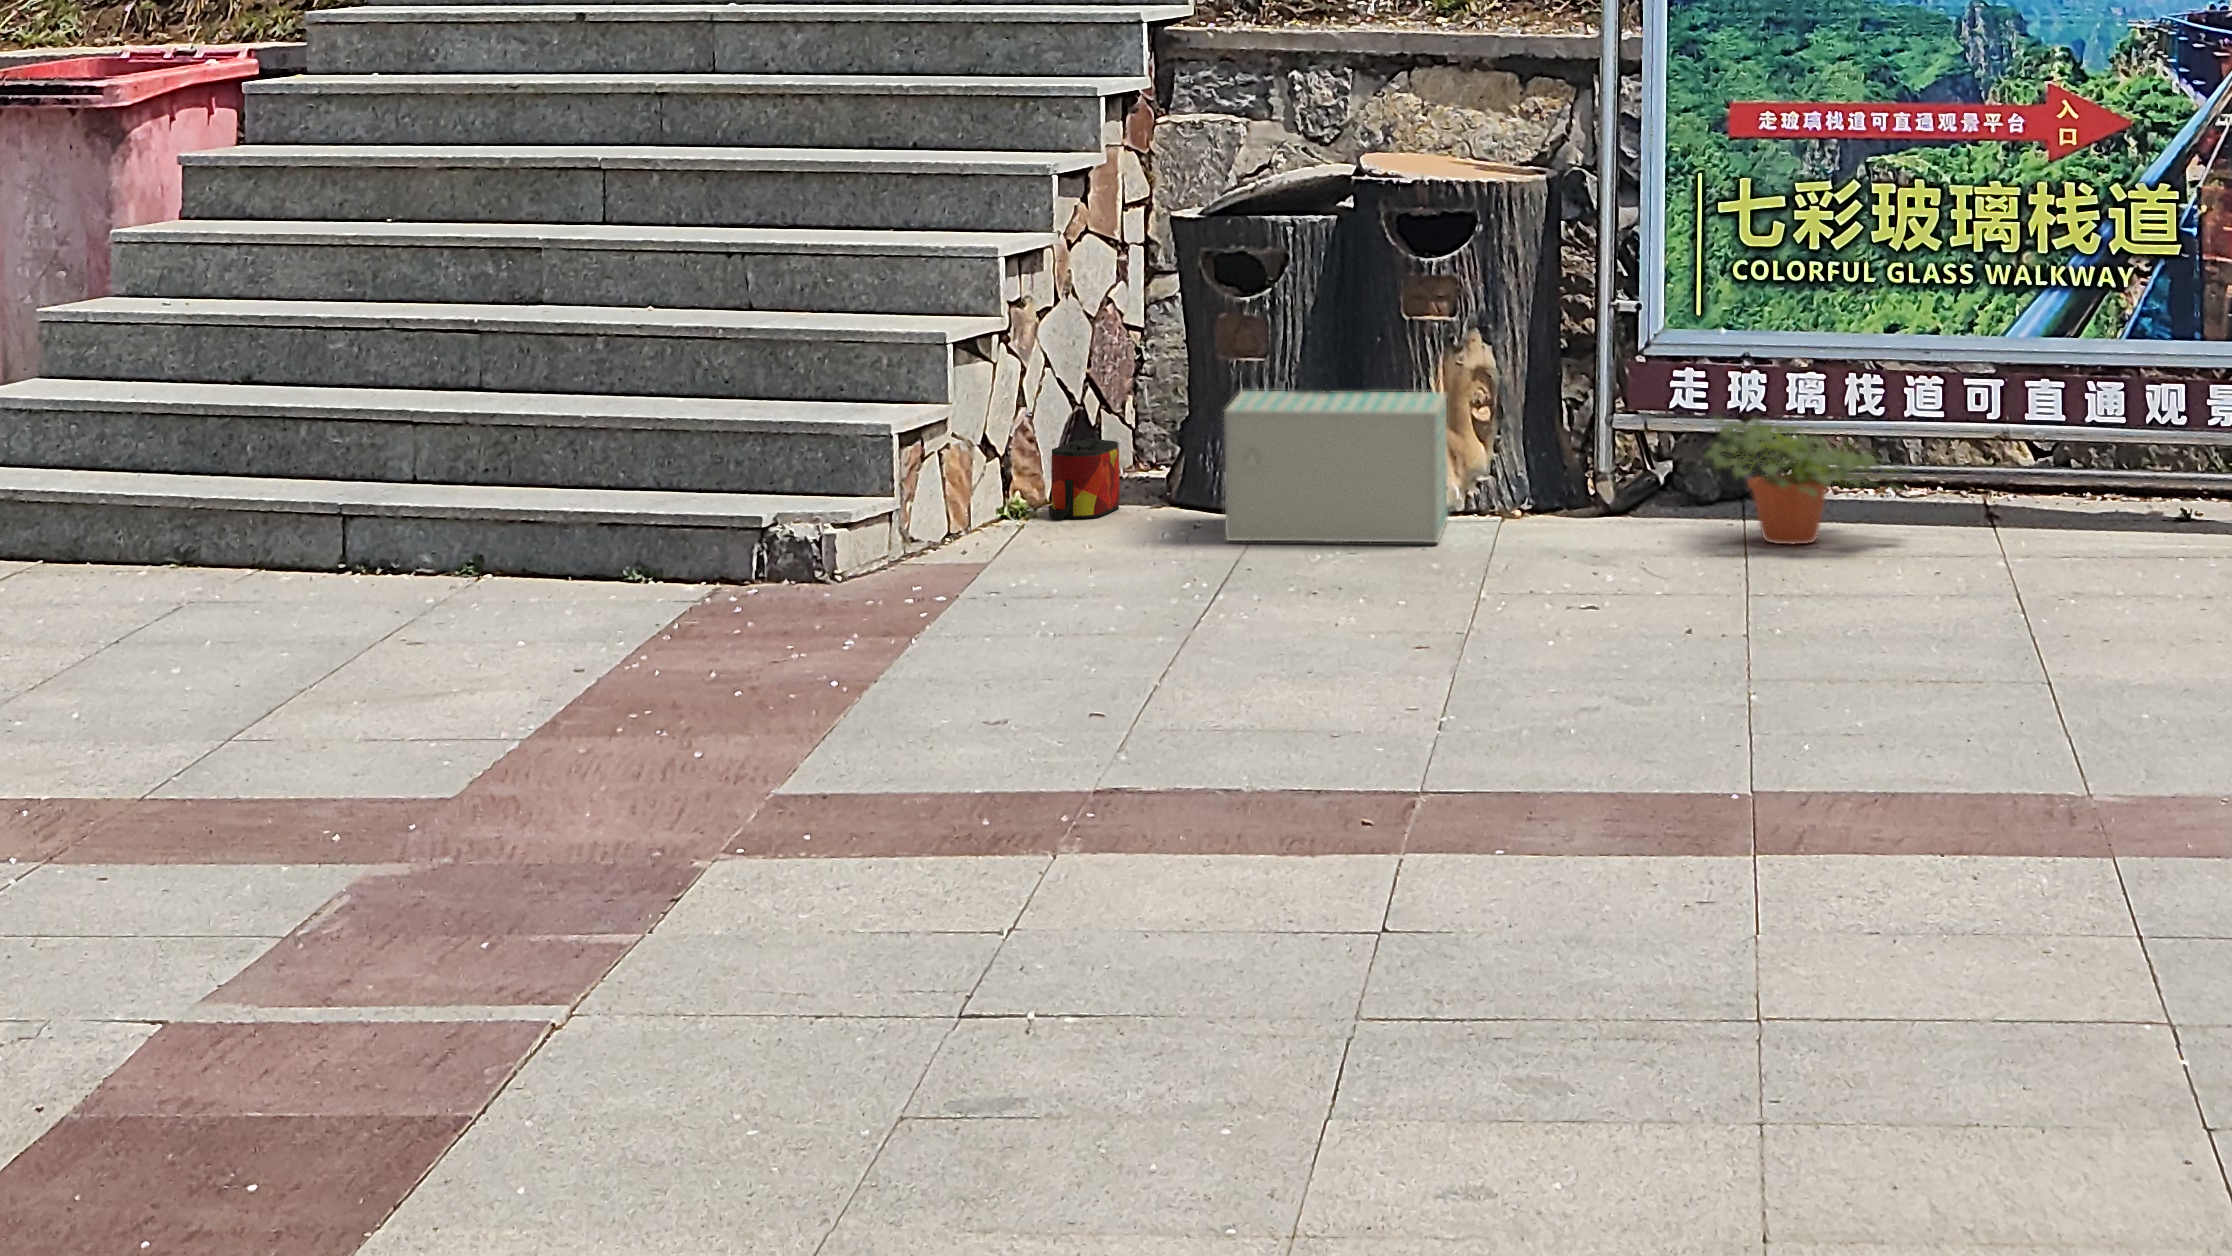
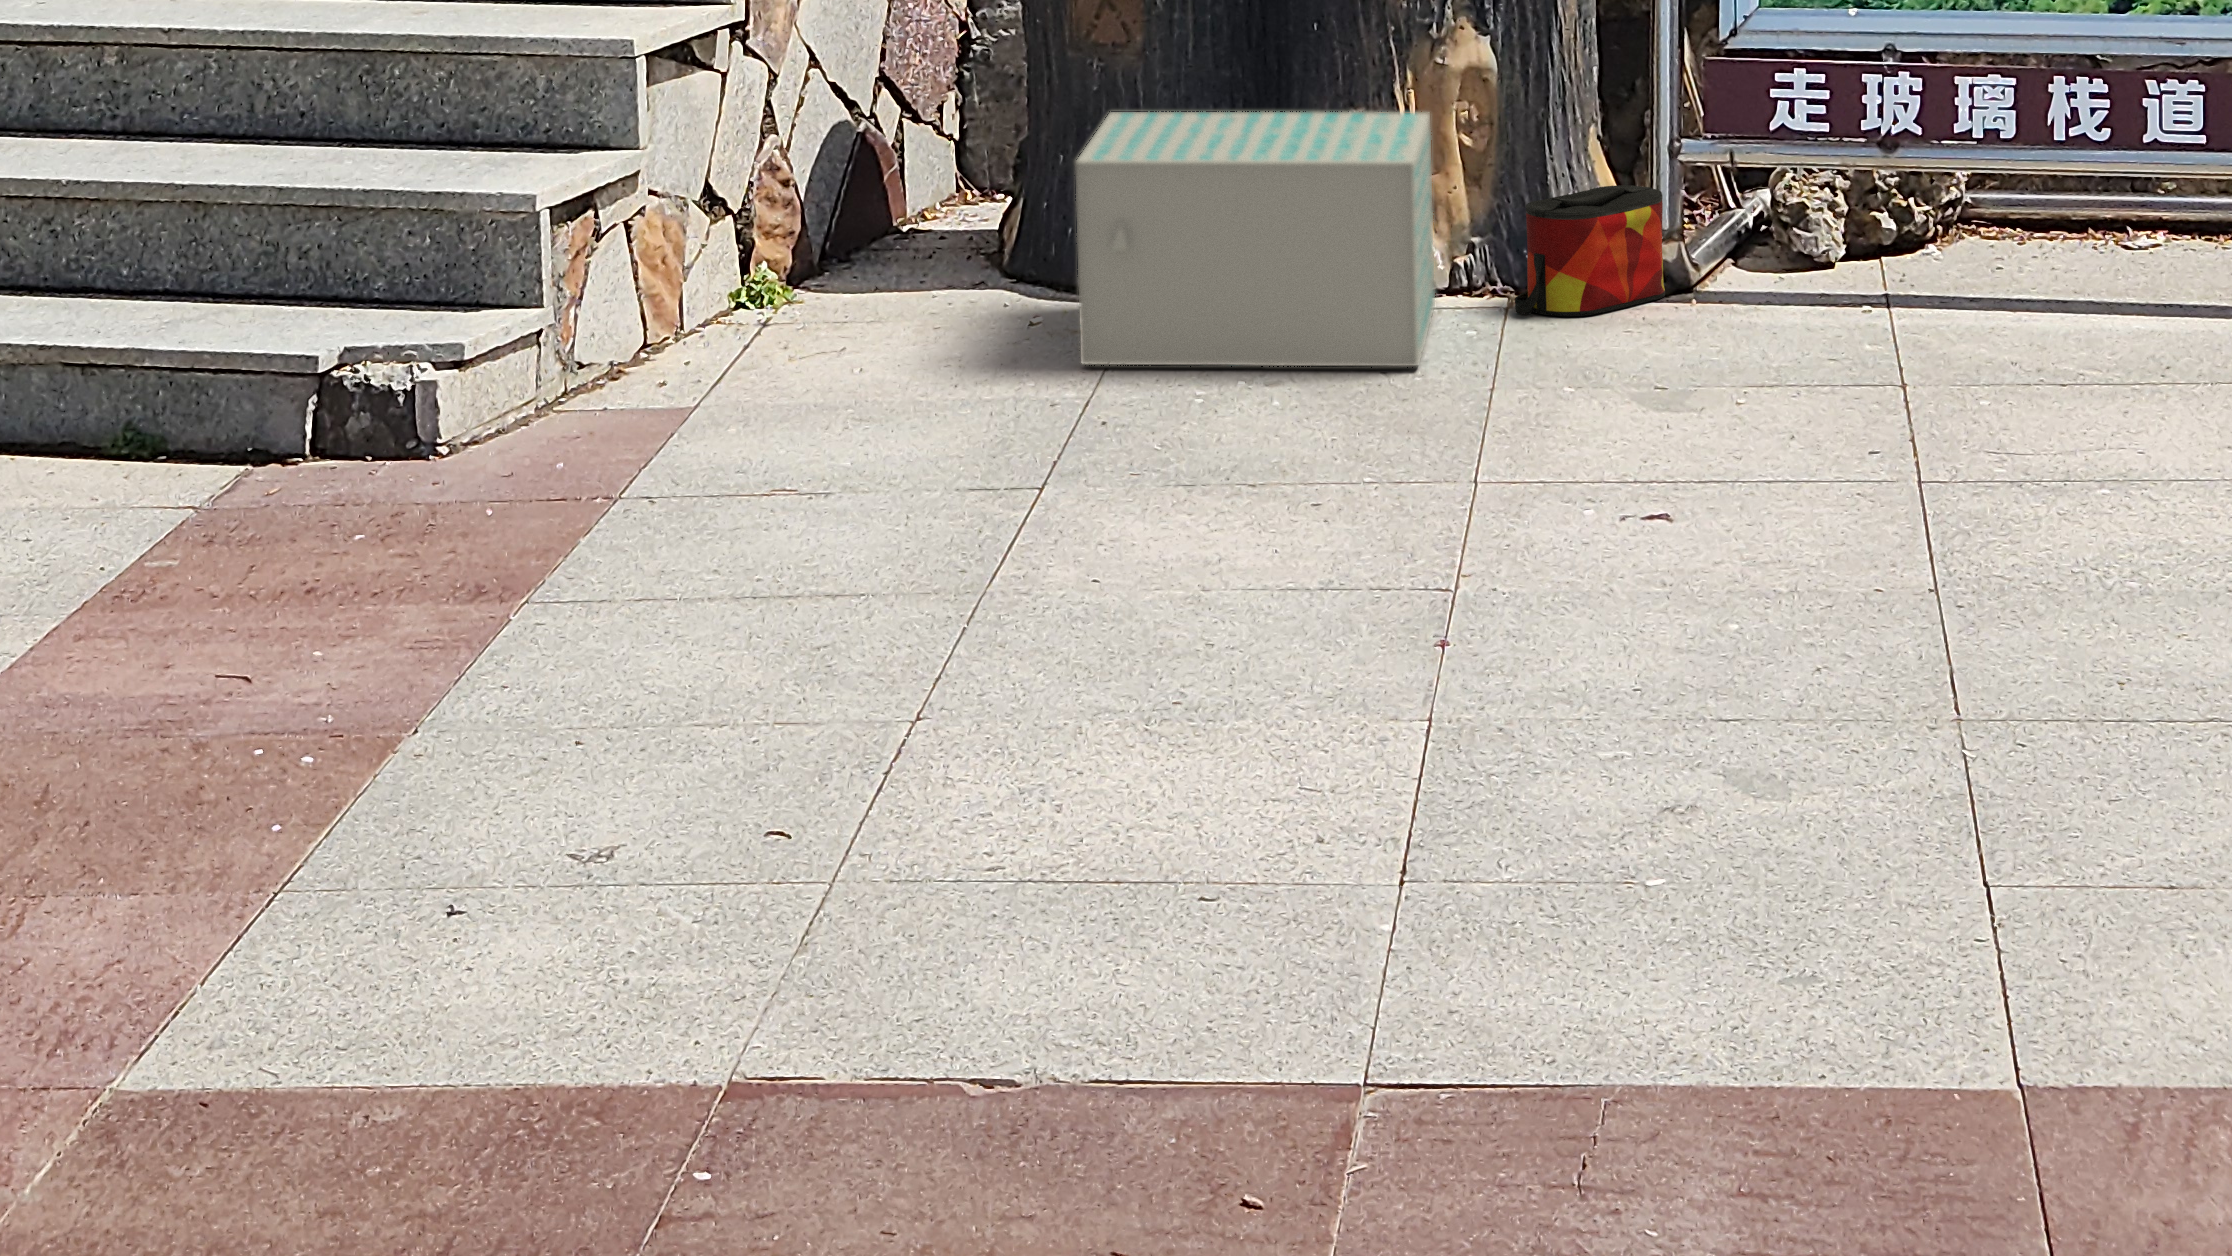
potted plant: present [1705,418,1905,544] -> none [1840,143,2174,363]
bag: present [1049,438,1120,519] -> present [1515,185,1665,316]

